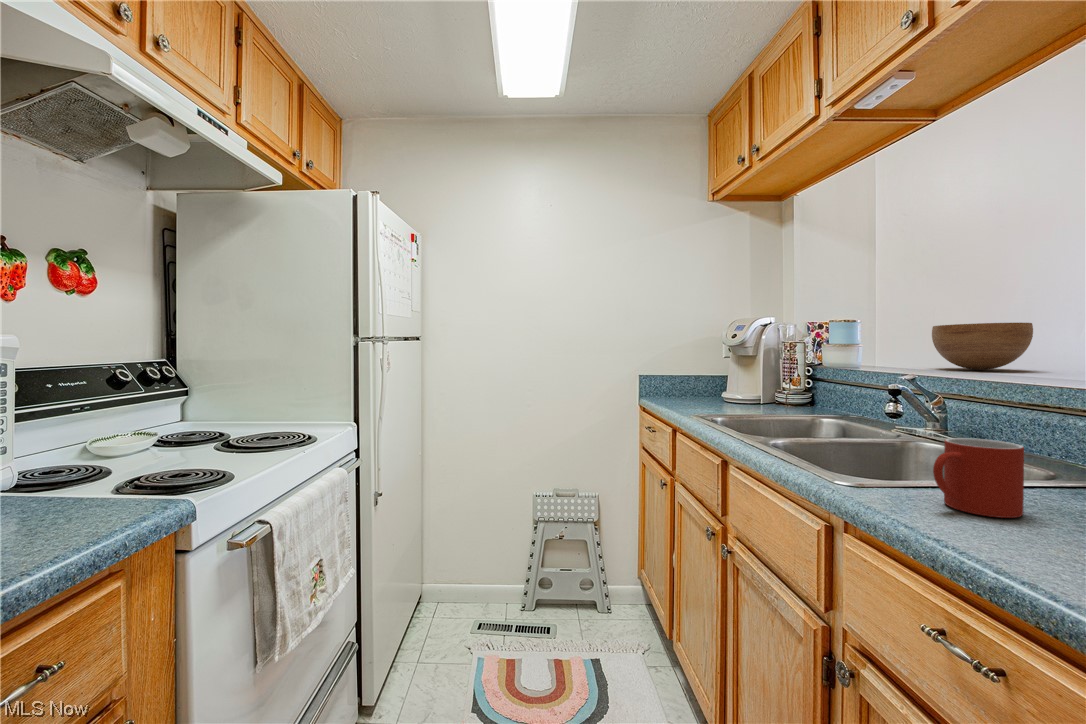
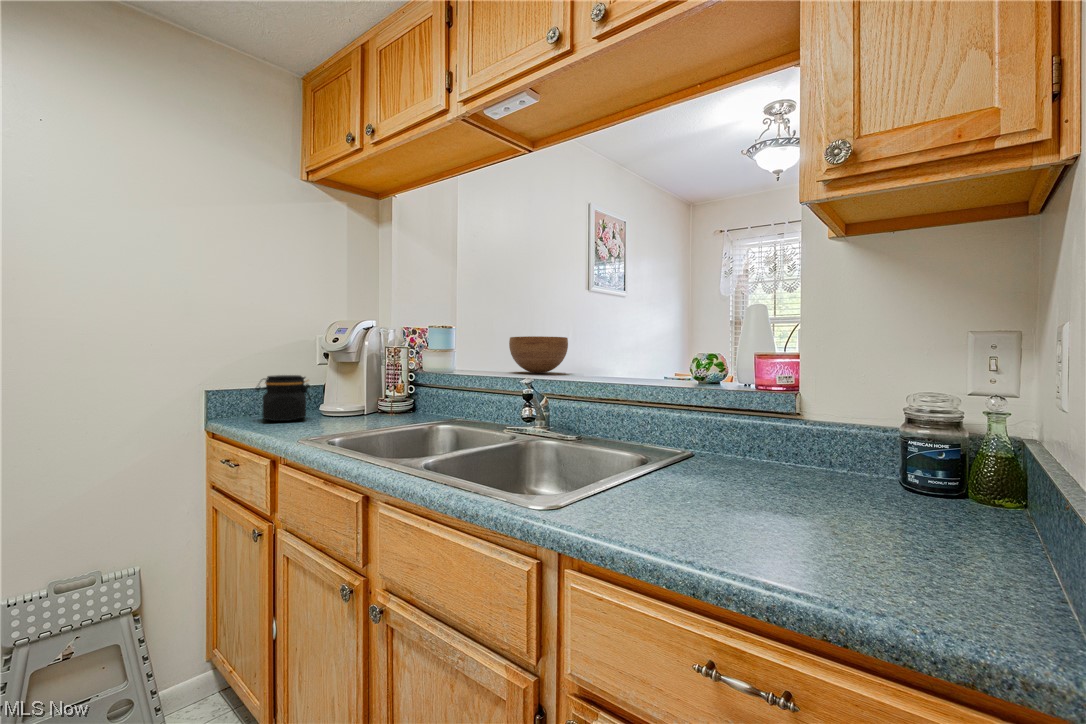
jar: none [671,367,712,403] -> present [256,375,312,421]
mug: present [933,438,1024,518] -> none [631,441,687,515]

